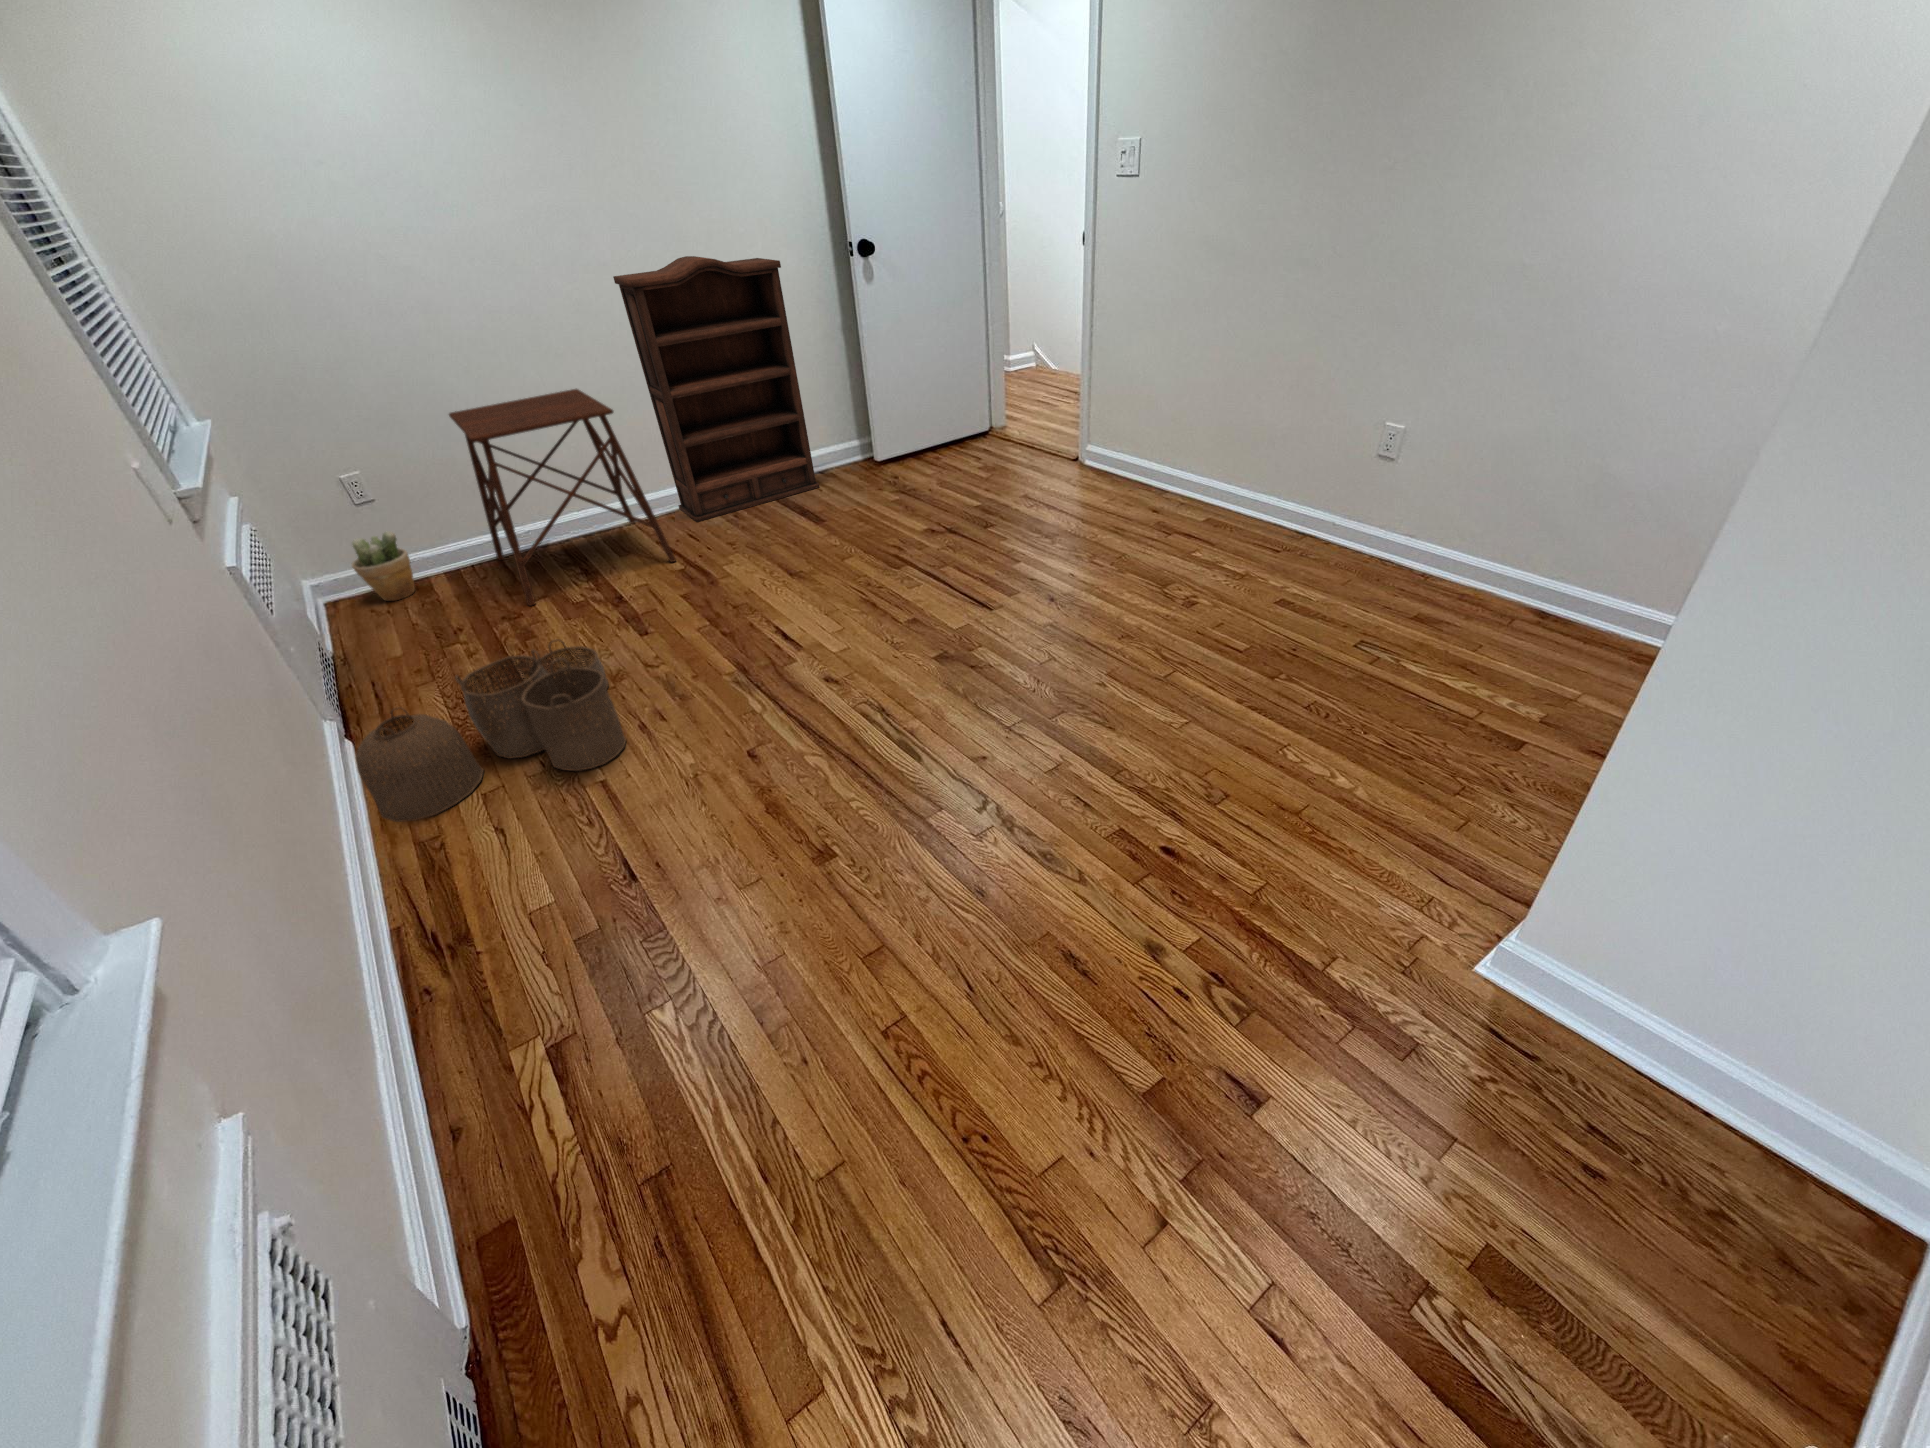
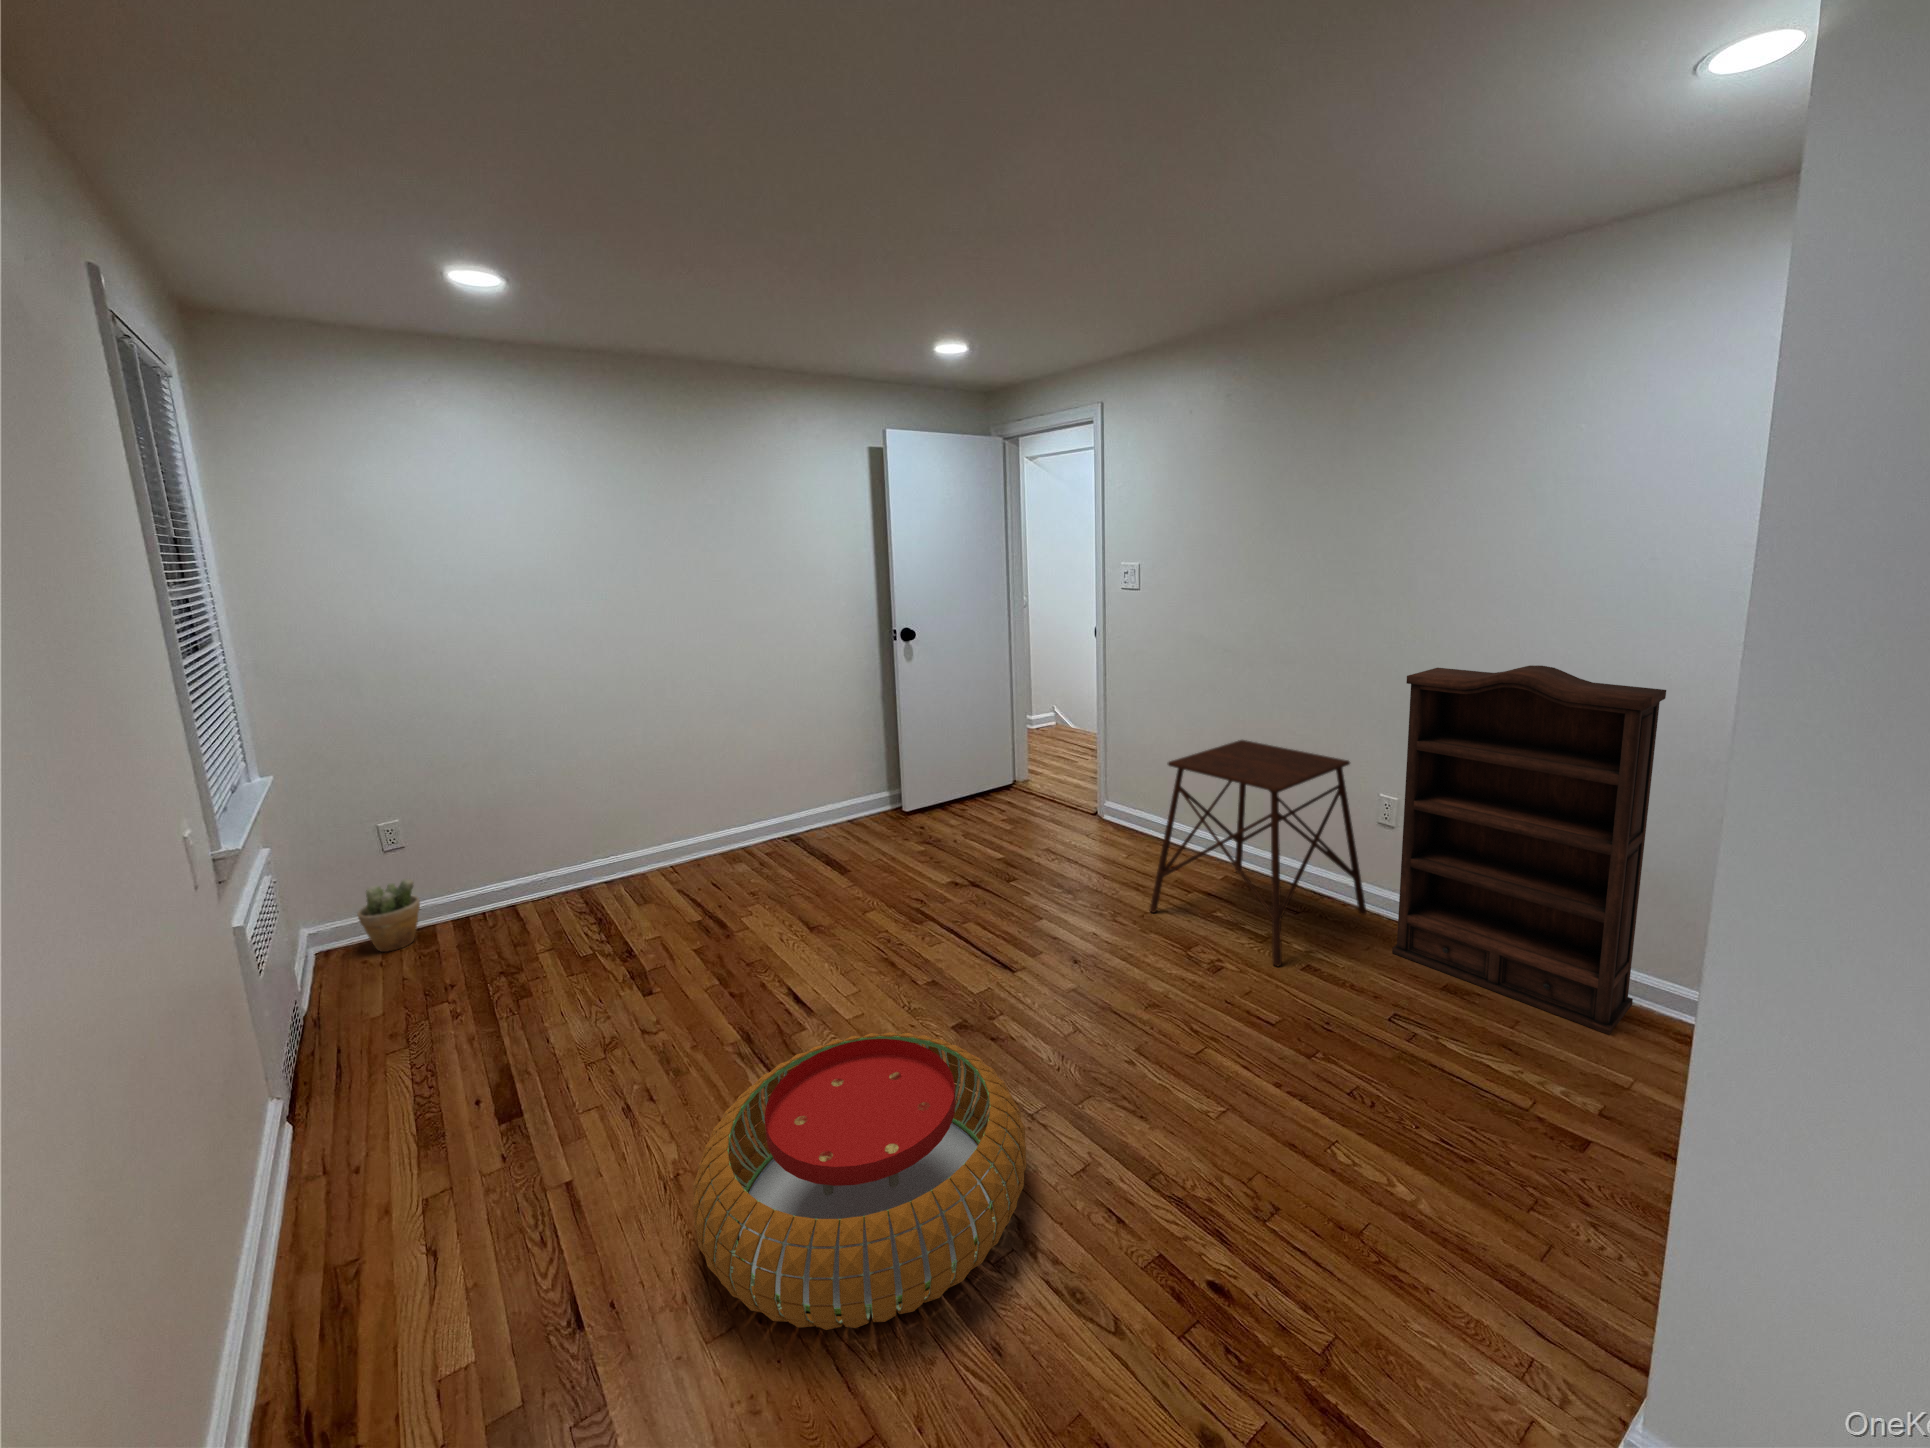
bookshelf: present [613,256,819,522] -> present [1392,665,1666,1035]
side table: present [449,389,676,606] -> present [1149,740,1367,966]
woven basket: present [356,639,626,822] -> none [287,1002,605,1240]
pouf: none [710,658,1004,879] -> present [692,1032,1027,1330]

